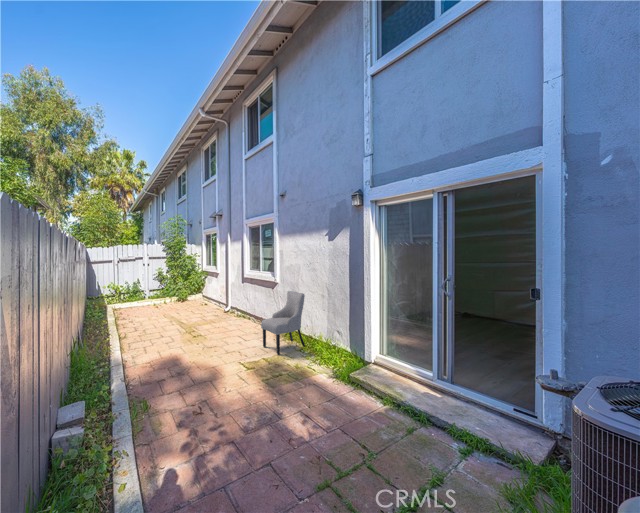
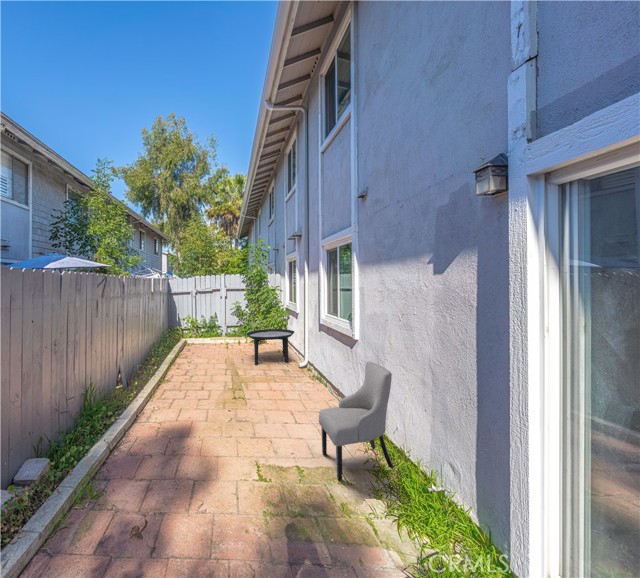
round table: none [179,286,217,312] -> present [246,329,294,365]

